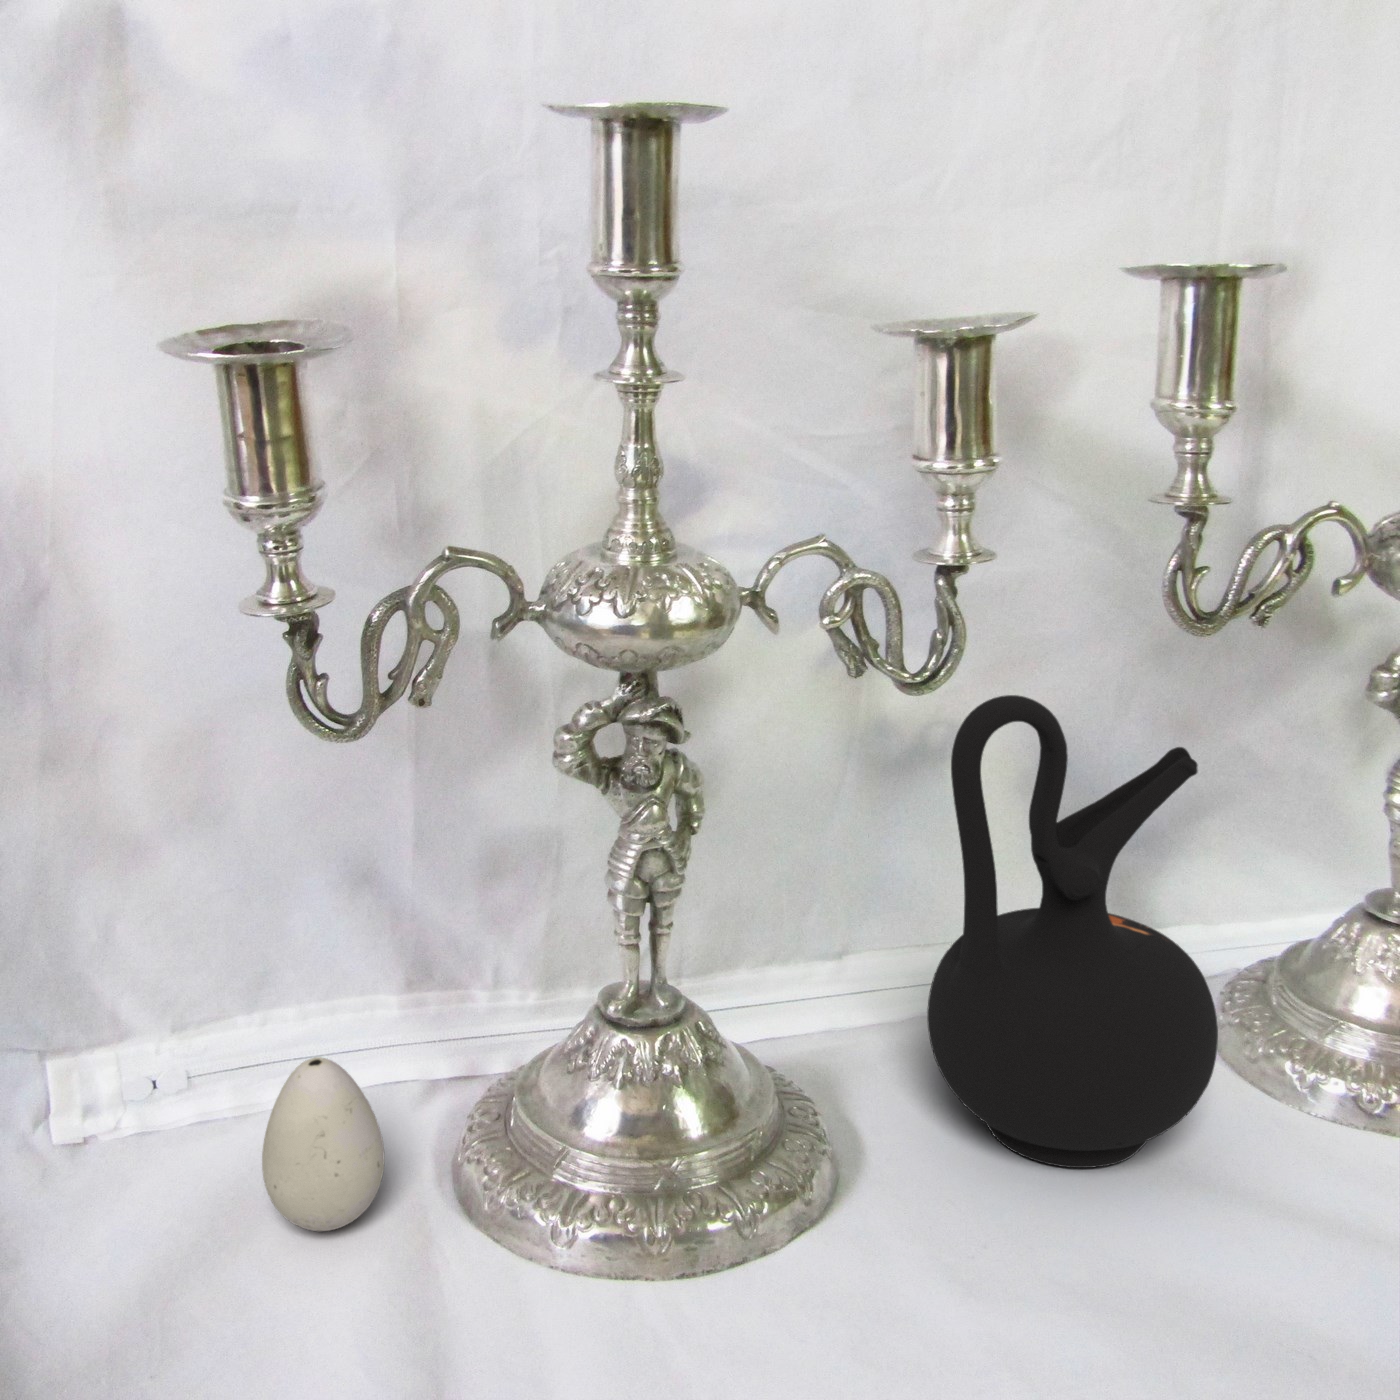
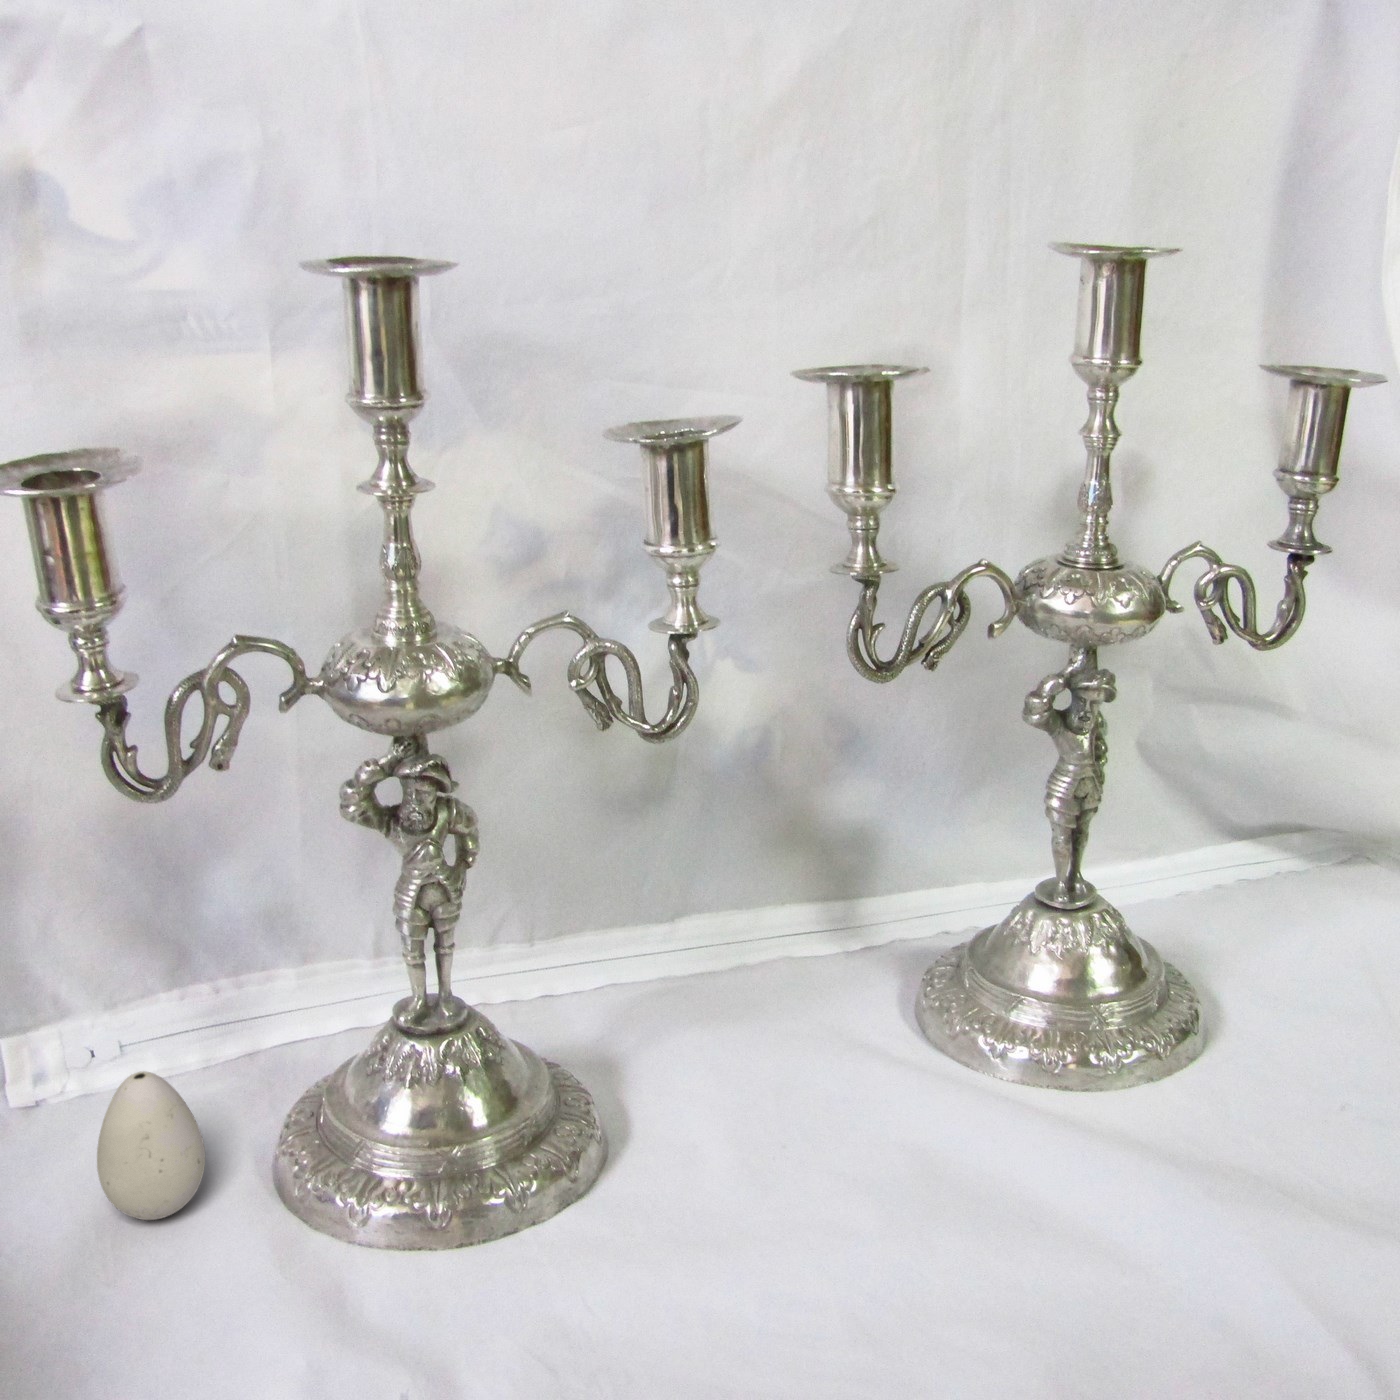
ceramic jug: present [927,695,1218,1168] -> none [688,741,932,1142]

